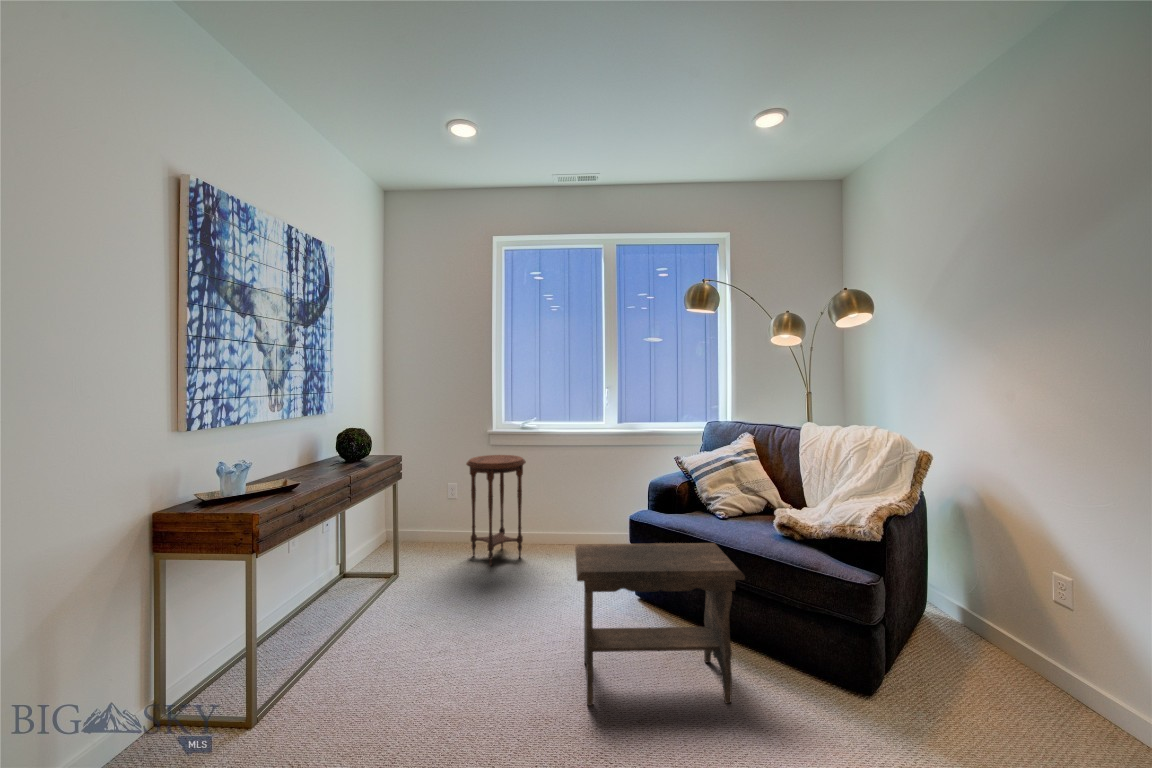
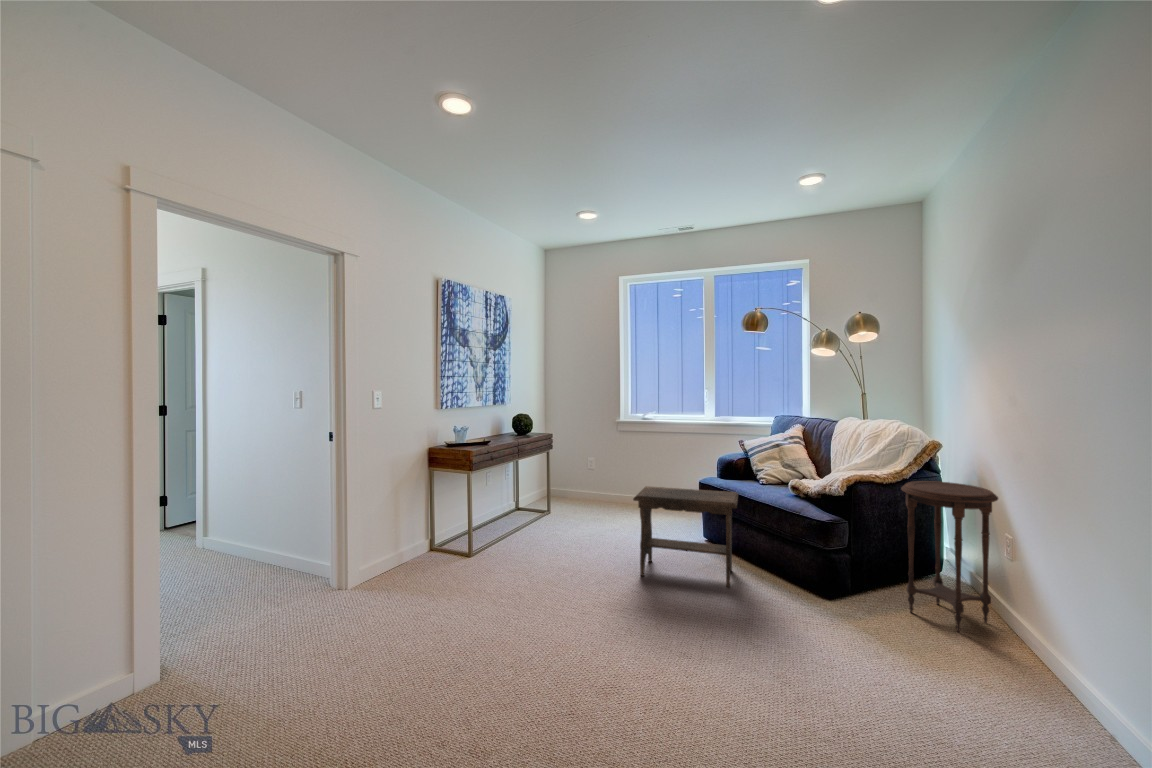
side table: present [466,455,526,566] -> present [901,481,998,632]

